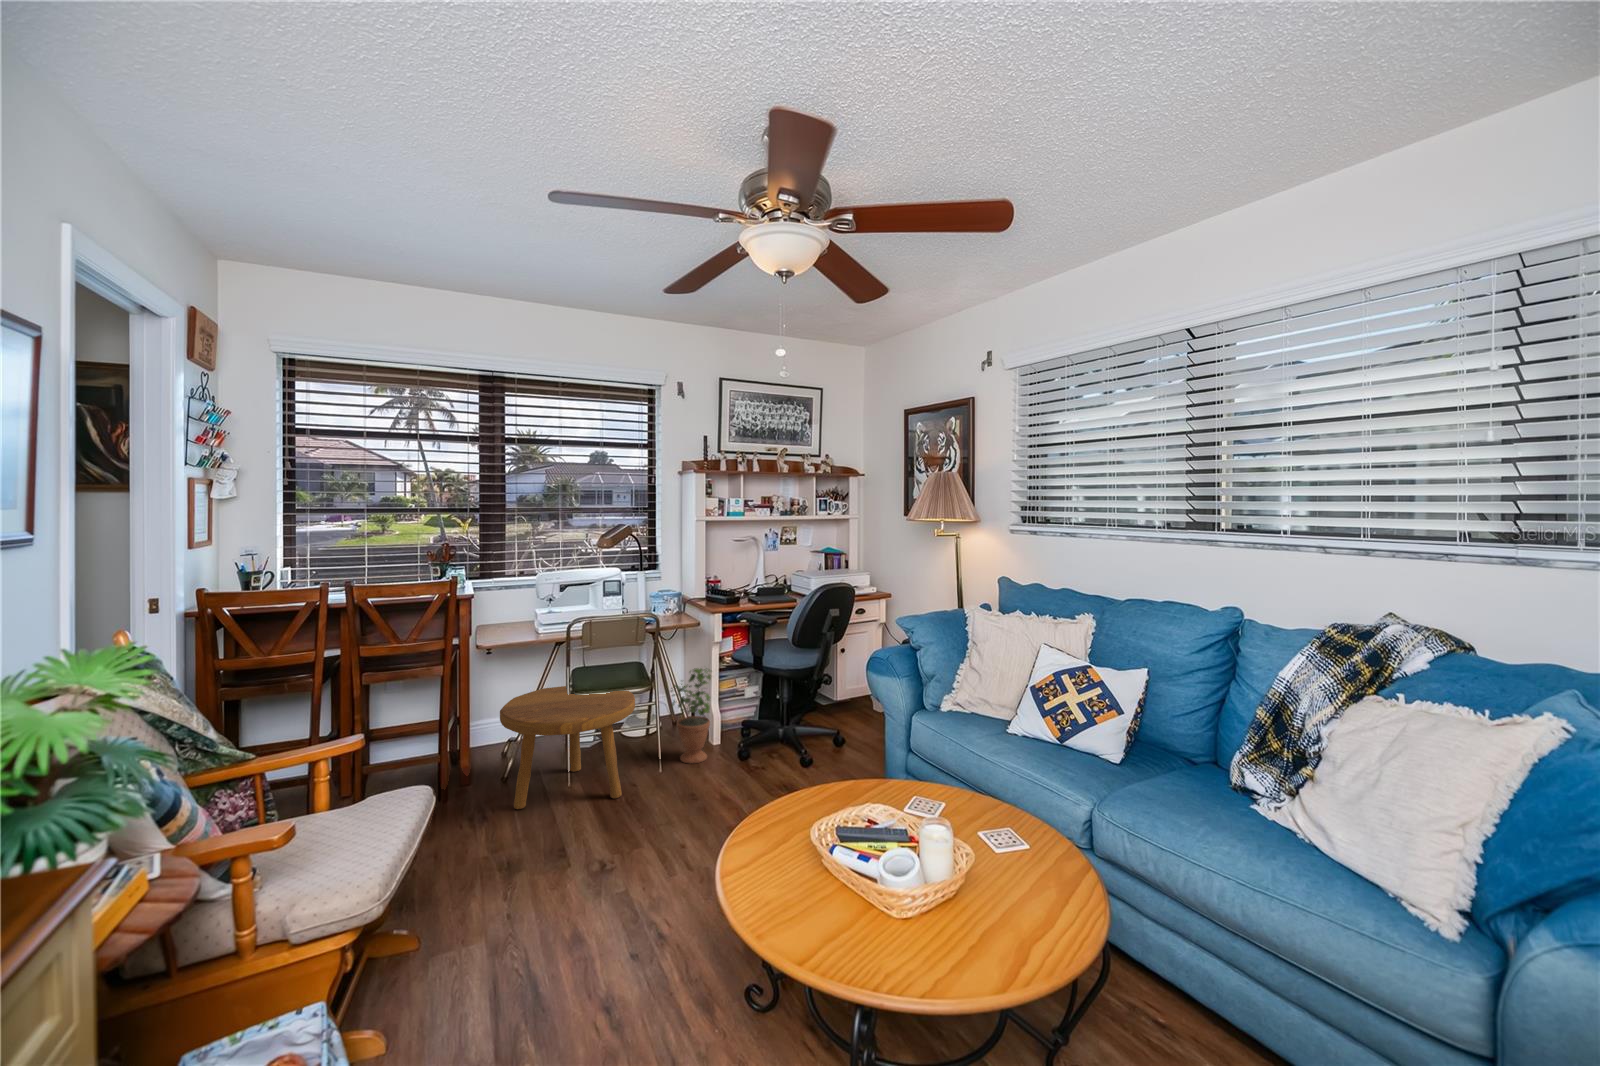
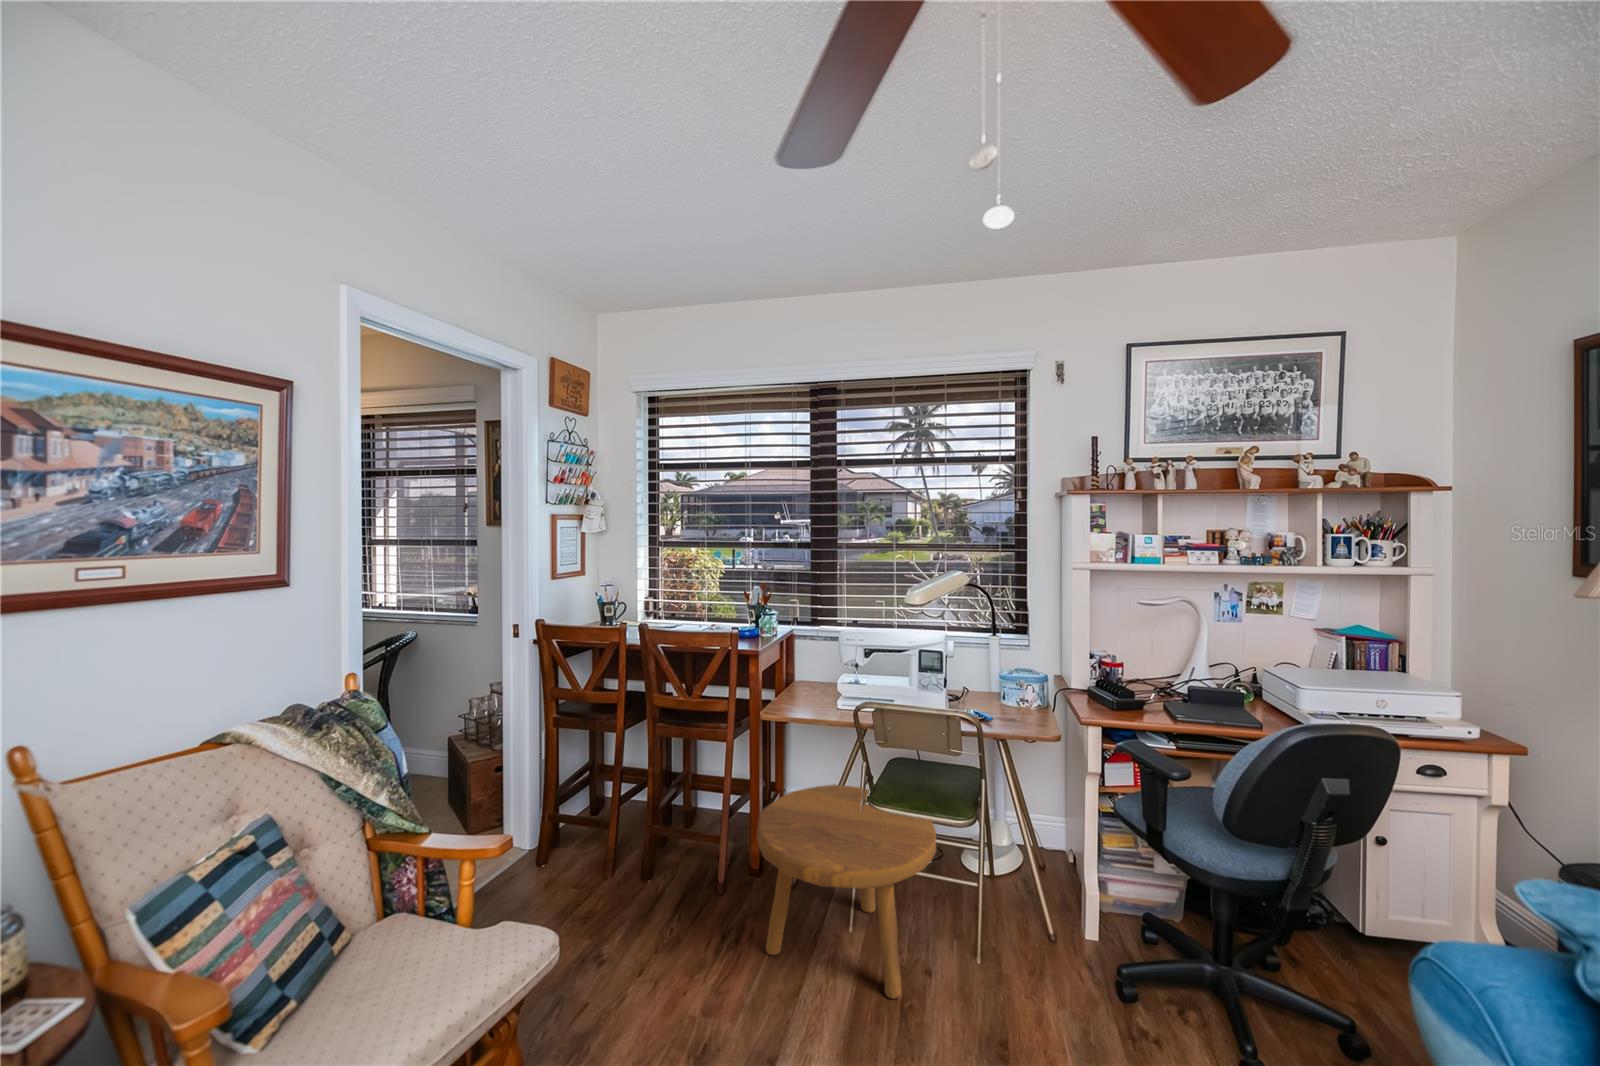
potted plant: present [671,668,711,764] -> none [1005,805,1082,977]

